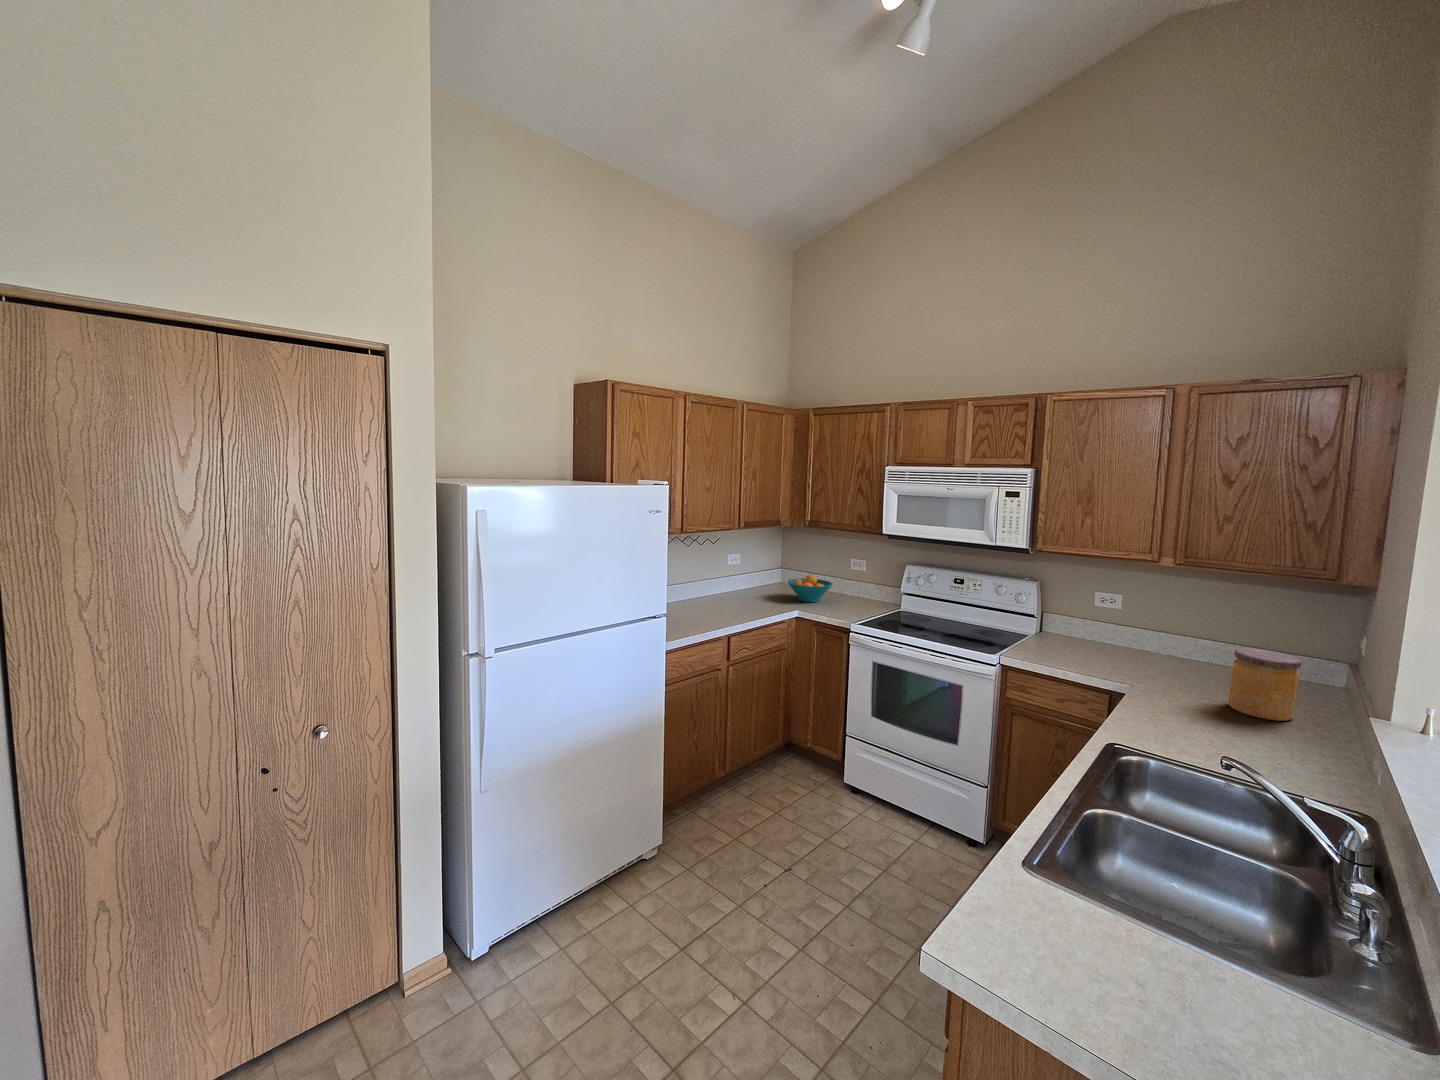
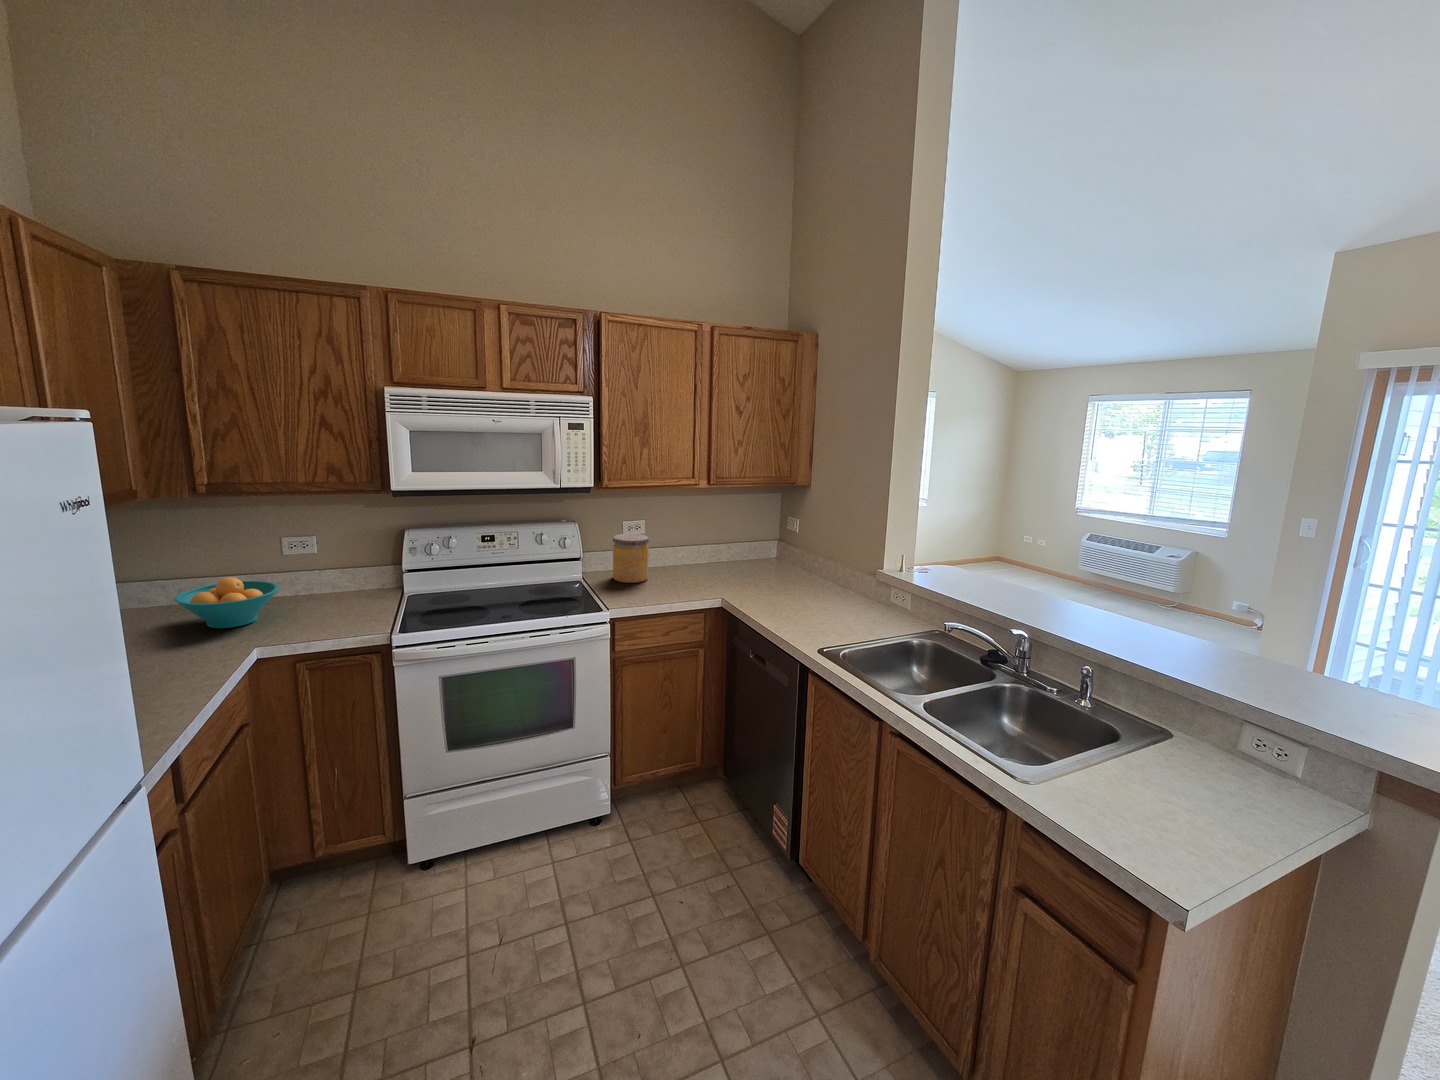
jar: present [1228,648,1301,721] -> present [613,534,649,583]

